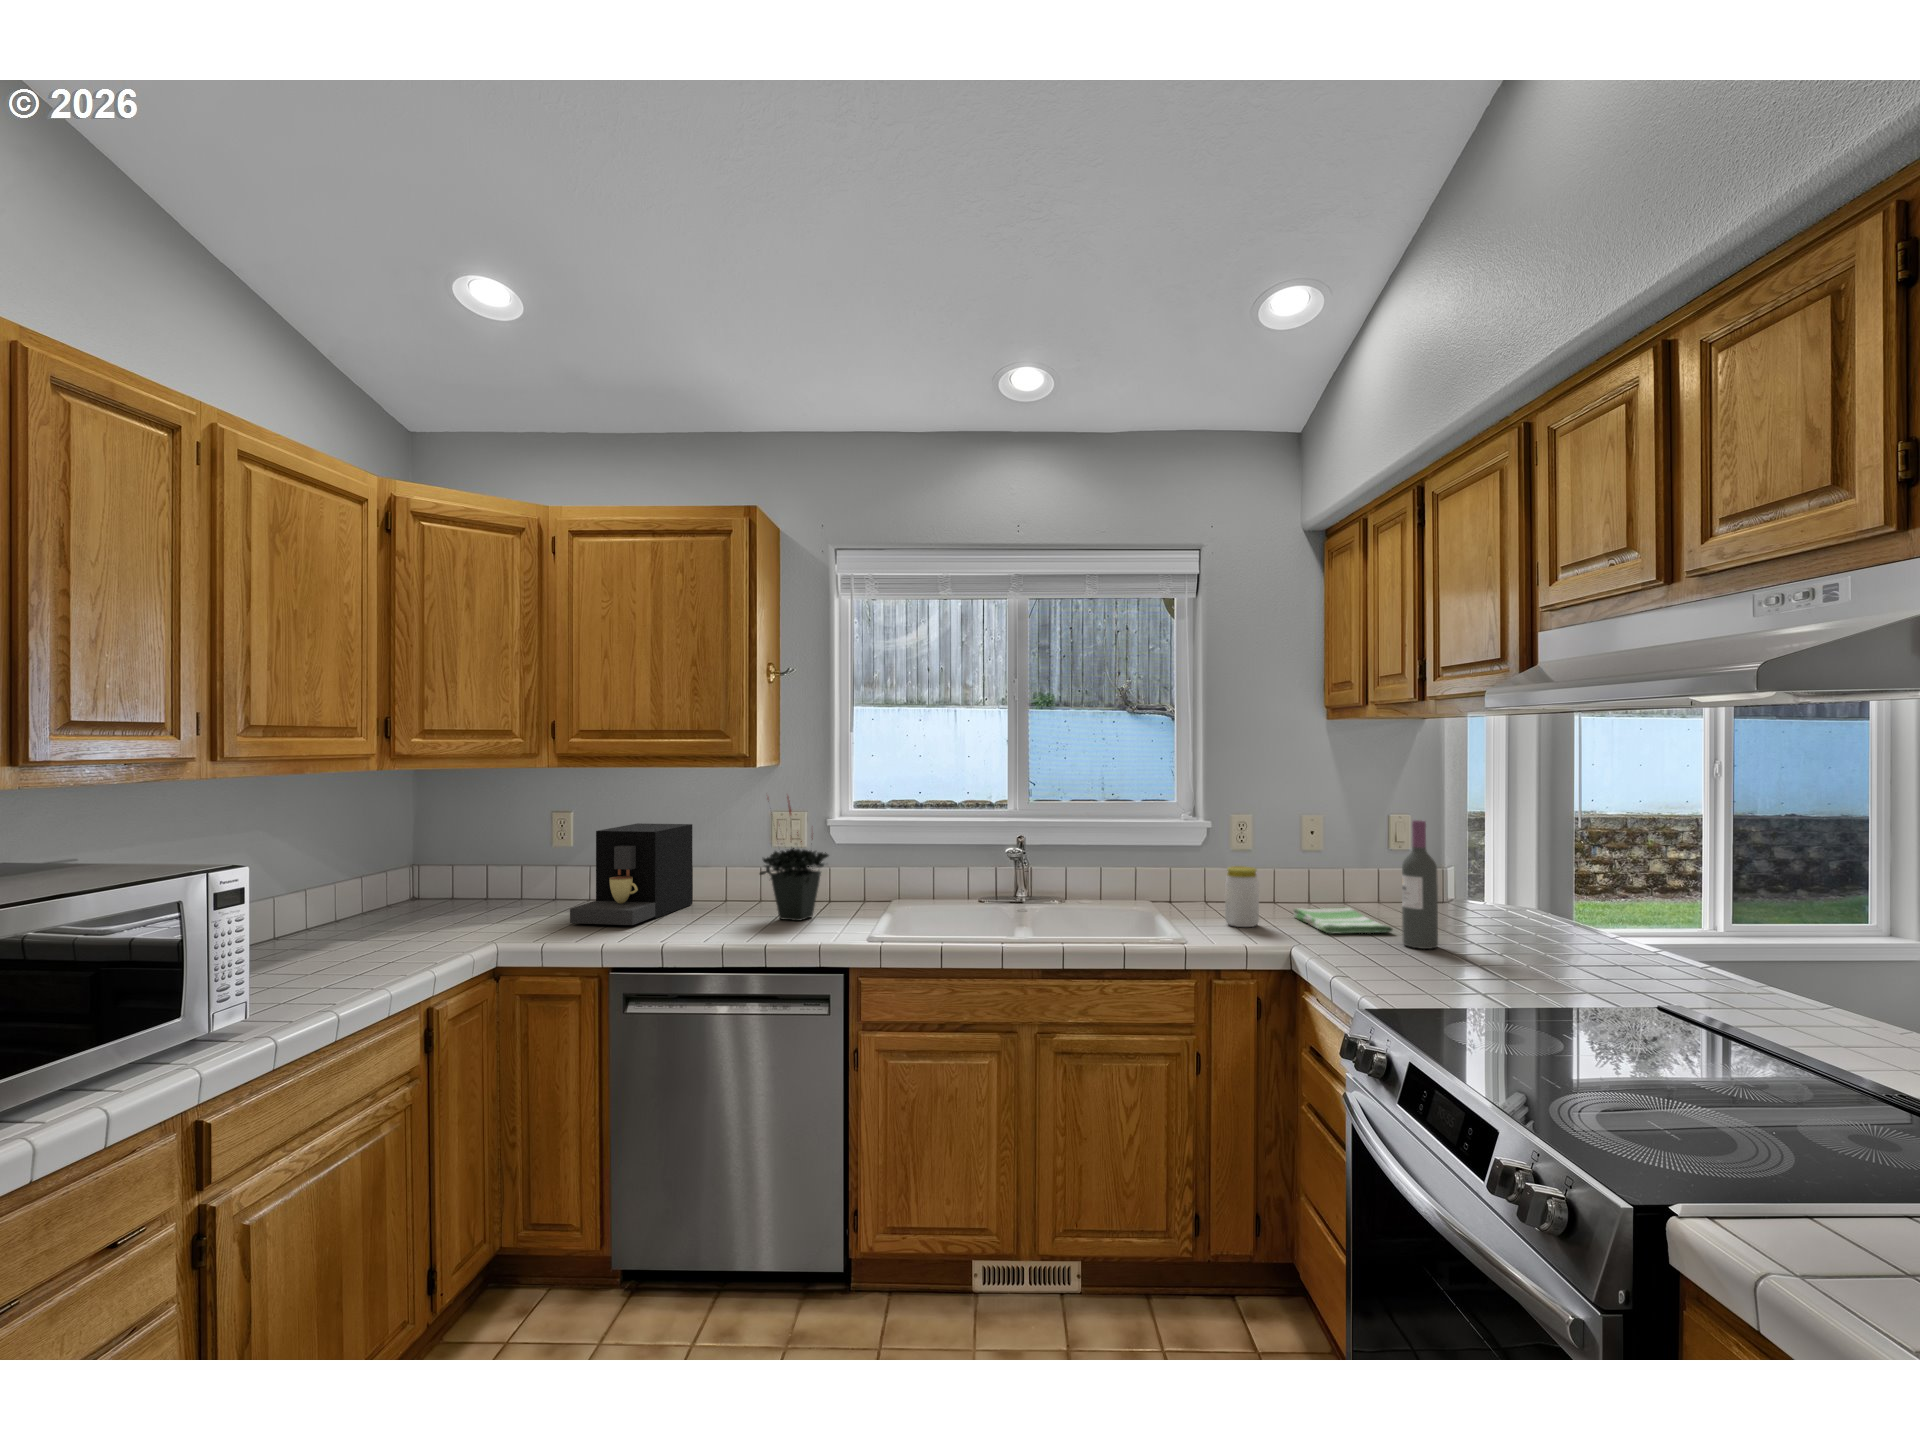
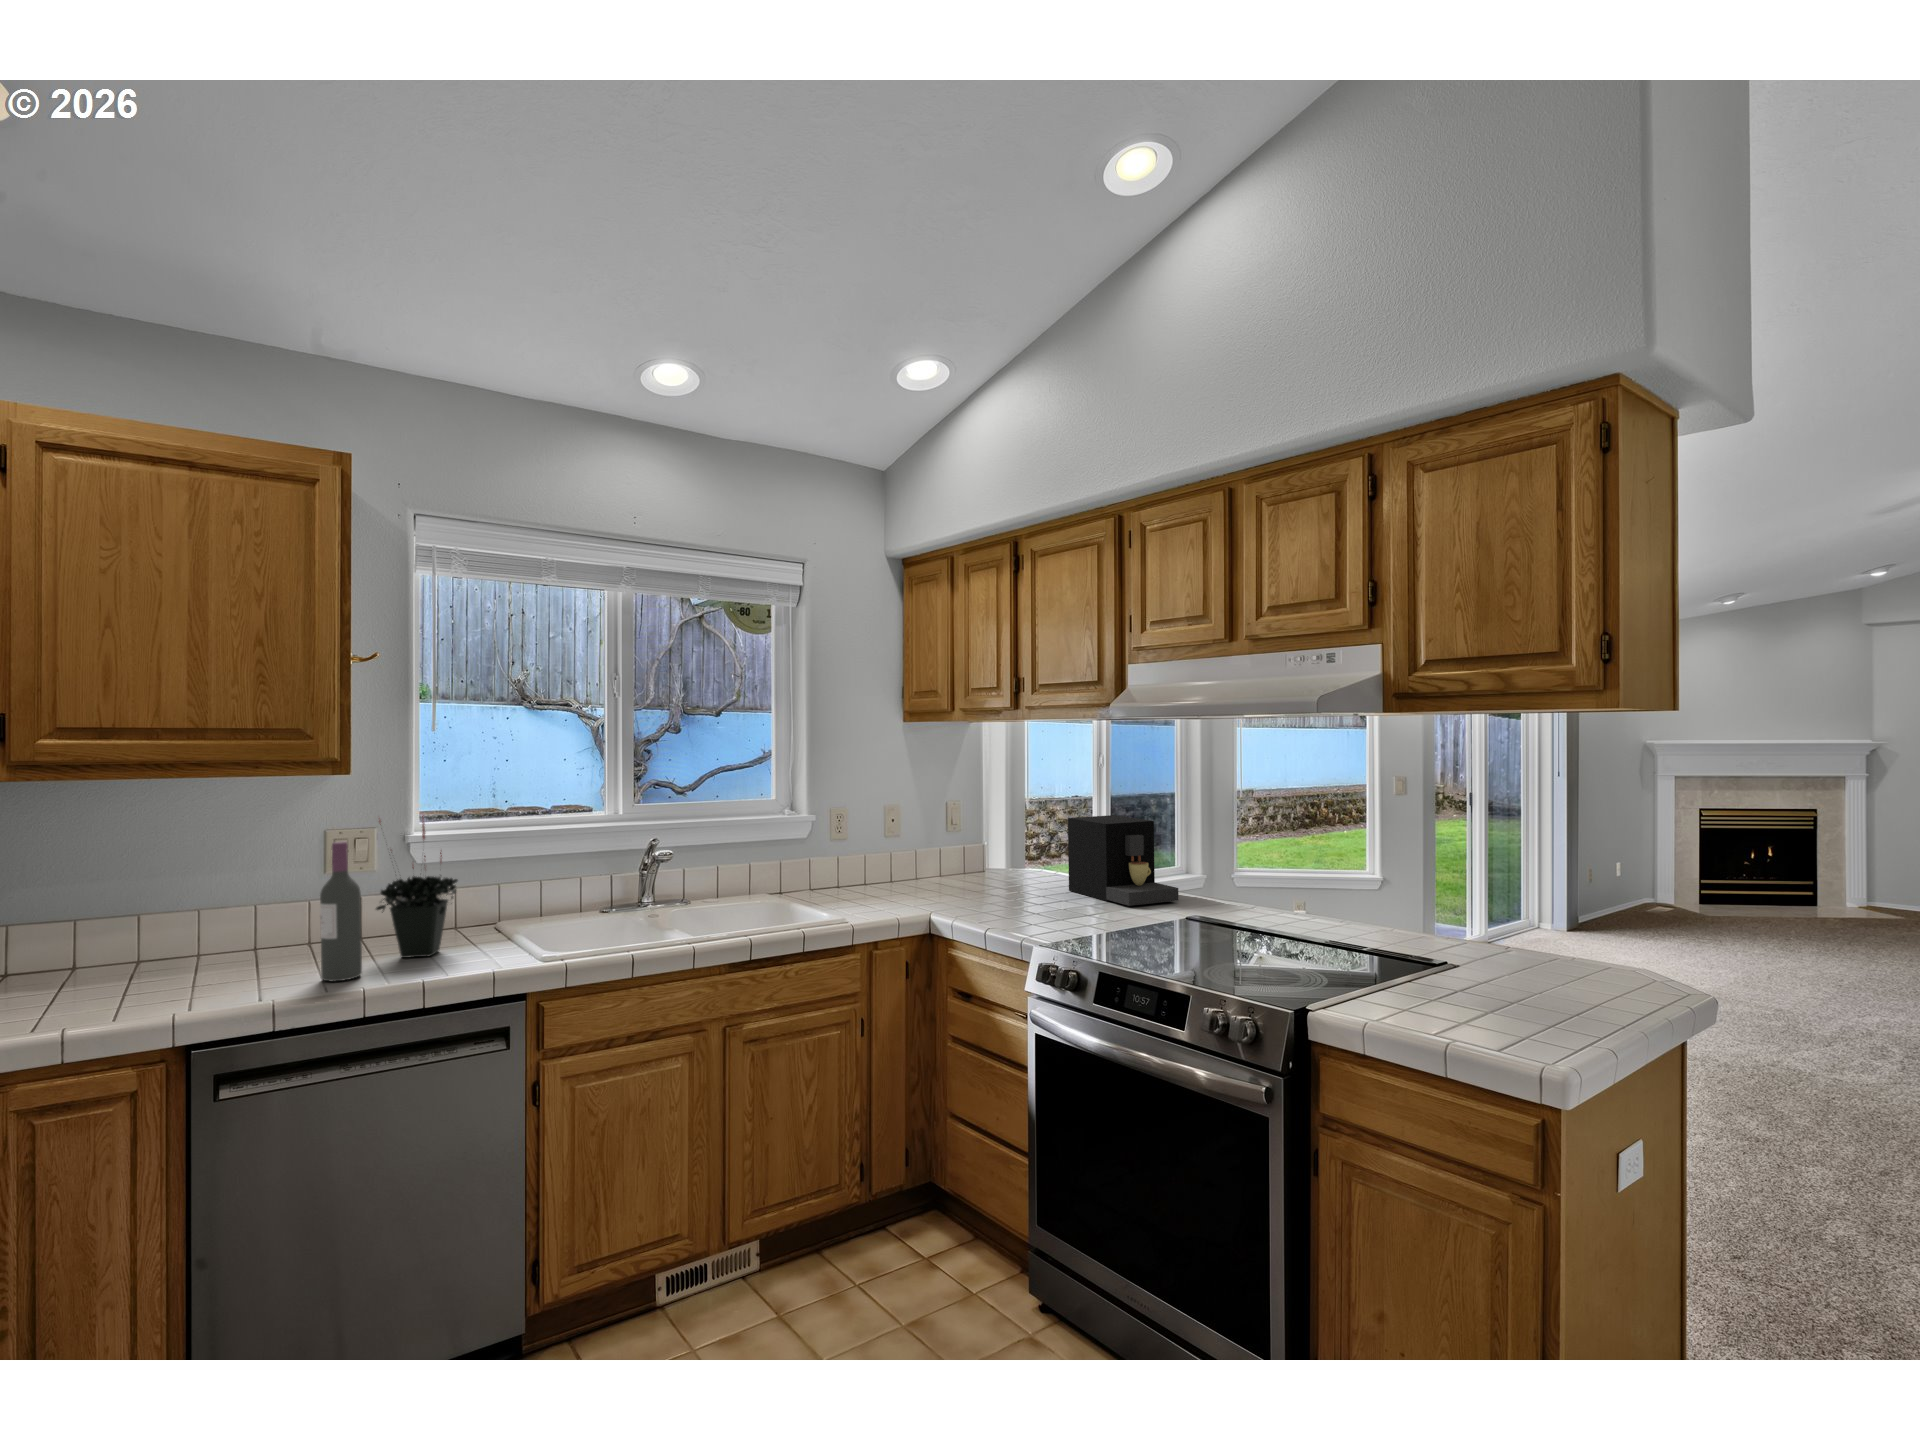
wine bottle: present [1402,820,1438,949] -> present [320,842,362,981]
coffee maker: present [570,823,692,925] -> present [1068,815,1179,906]
jar: present [1225,866,1259,927] -> none [852,854,882,907]
dish towel: present [1294,907,1393,934] -> none [897,882,984,904]

